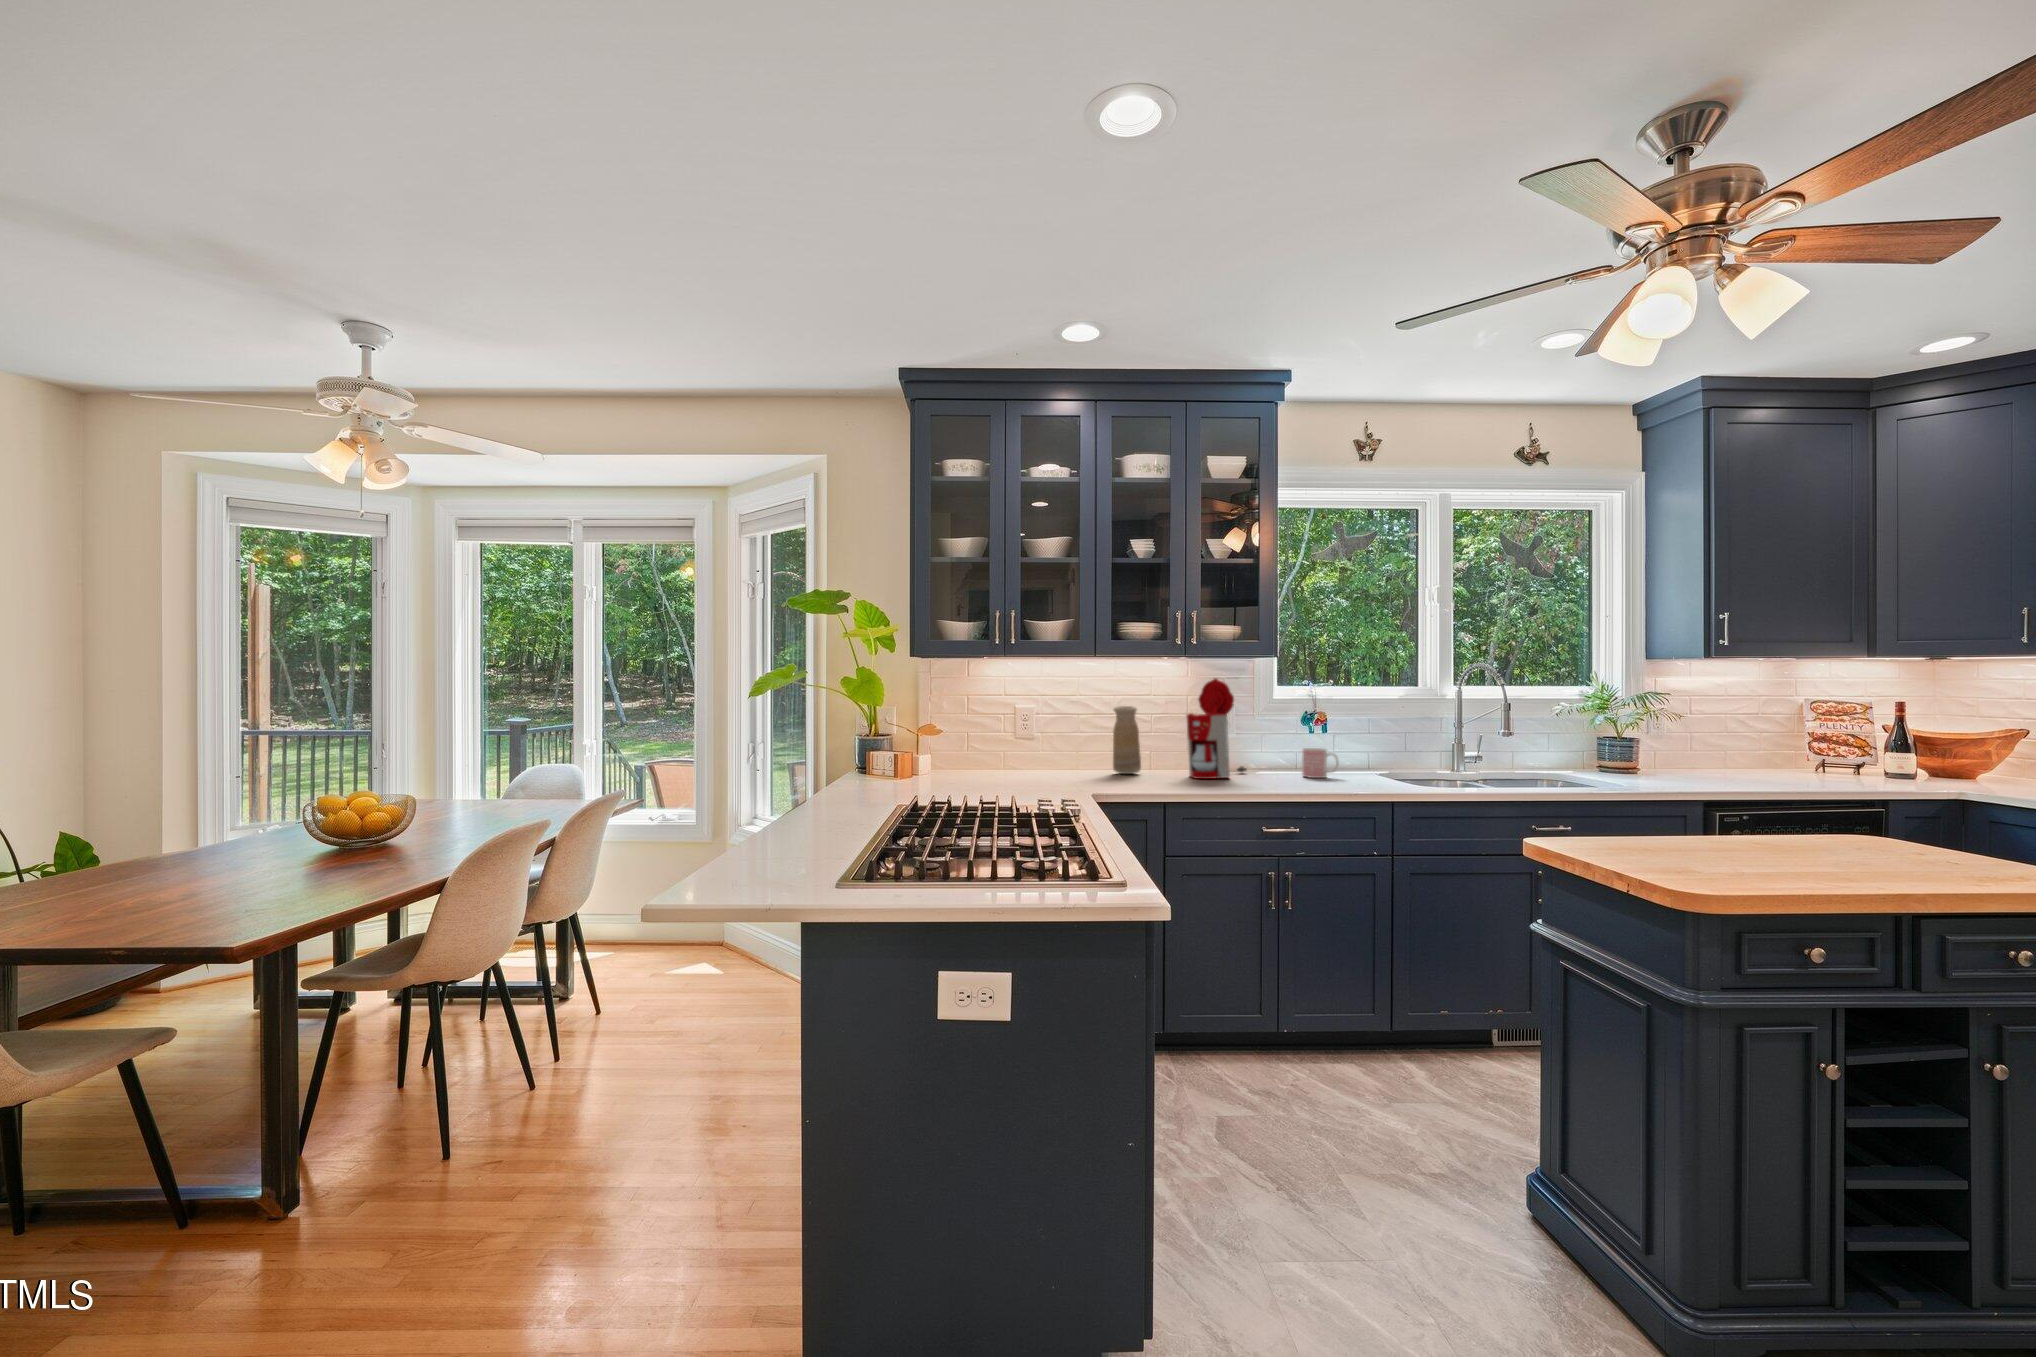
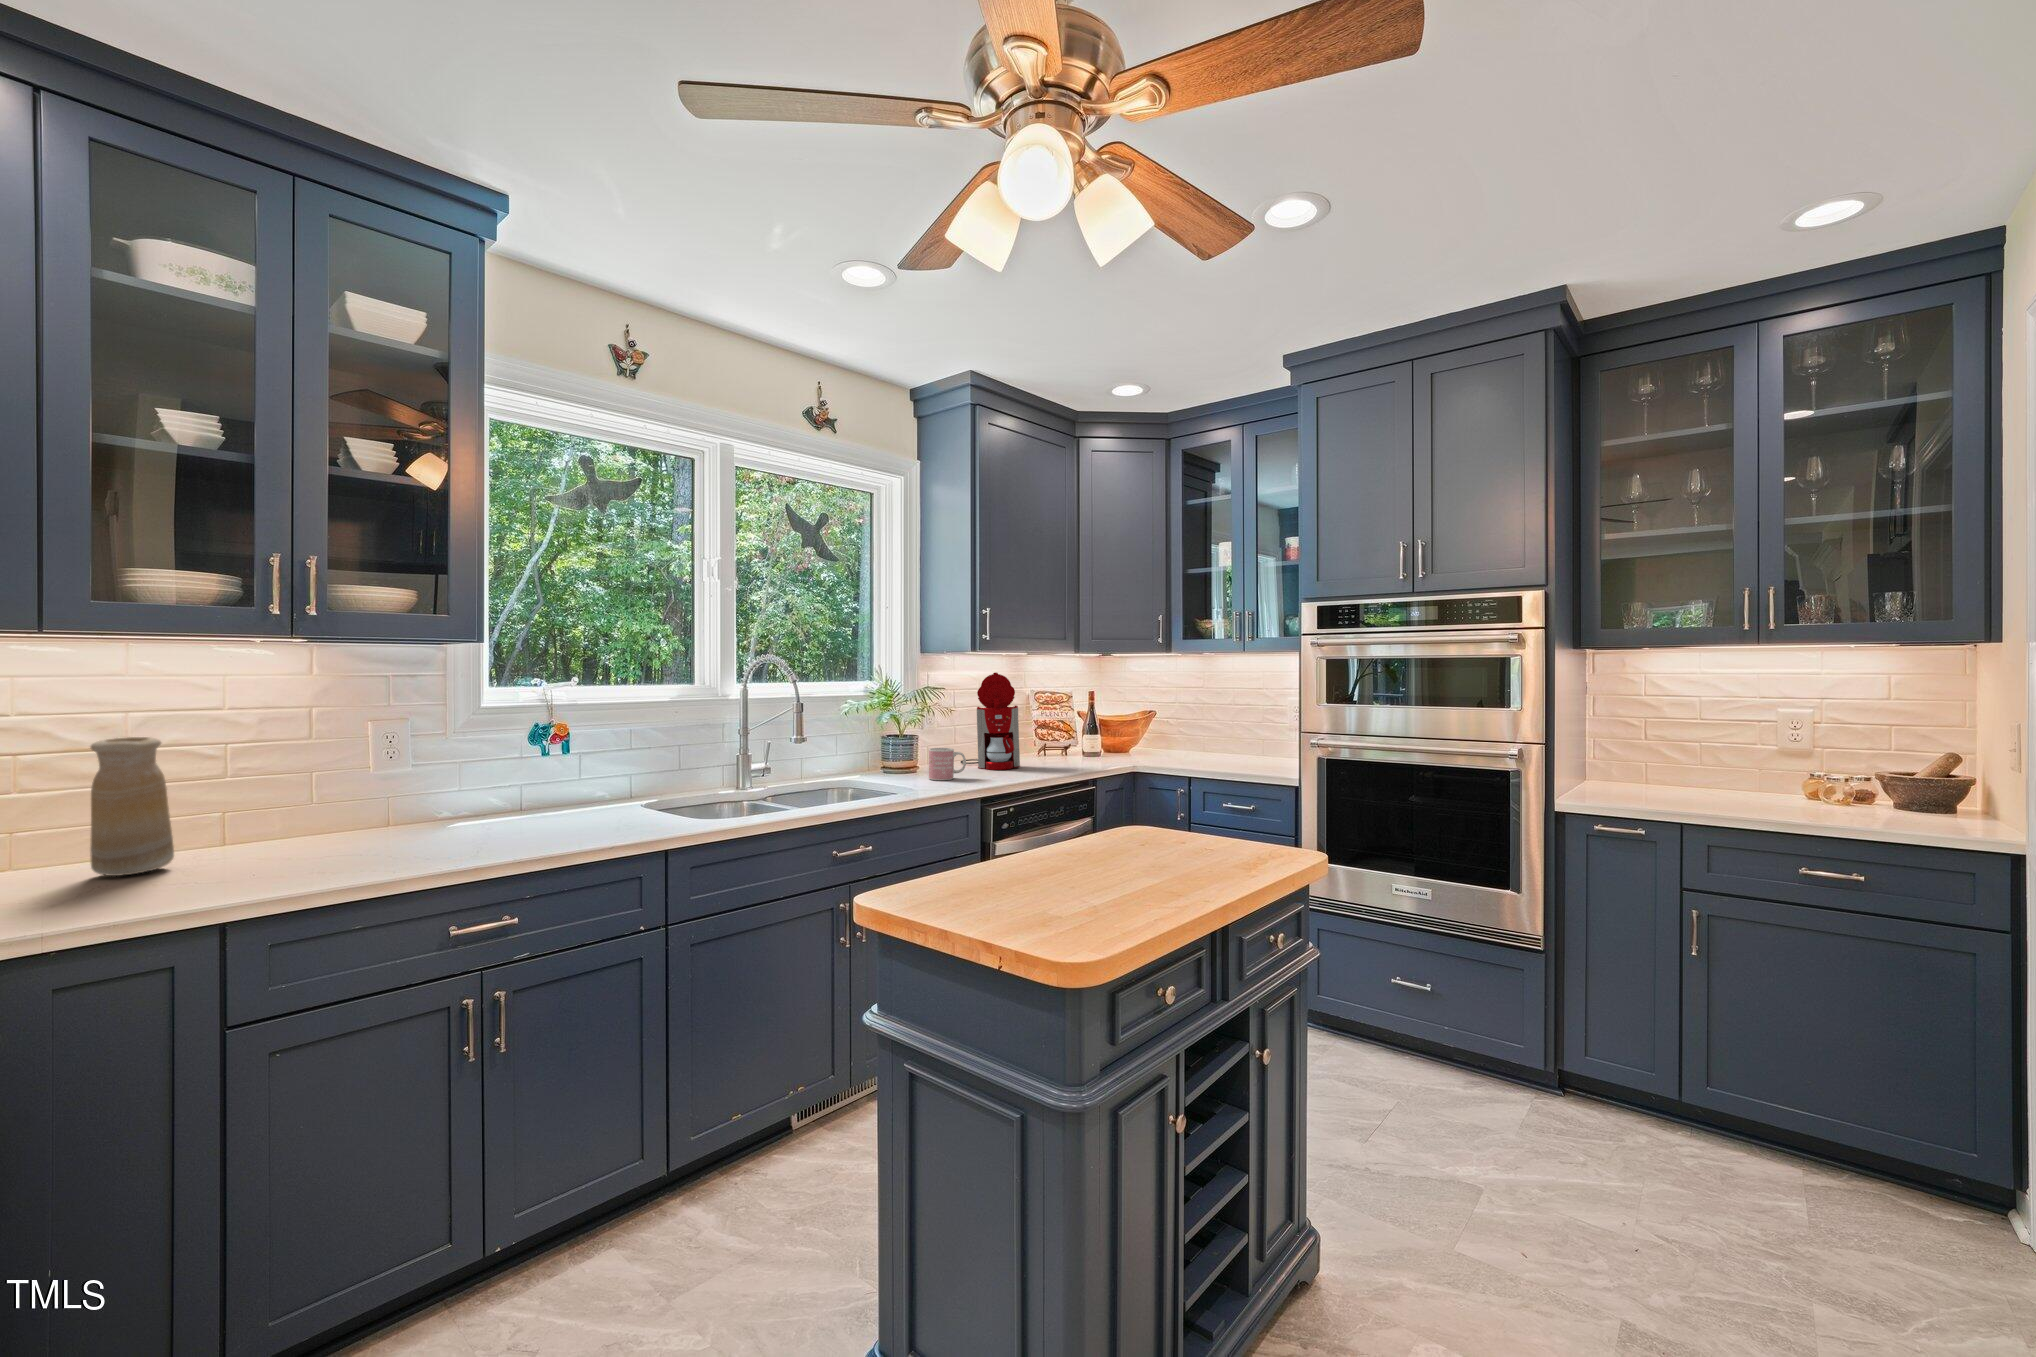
coffee maker: present [1186,678,1247,779] -> present [961,673,1020,770]
mug: present [1302,748,1339,778] -> present [929,748,966,780]

